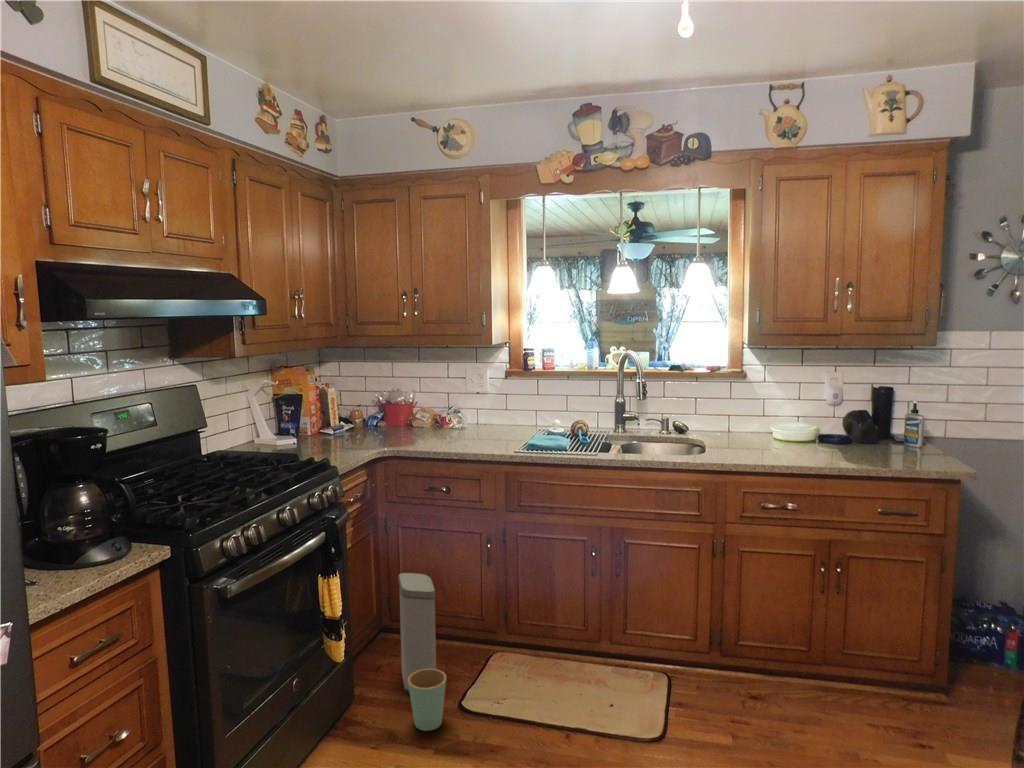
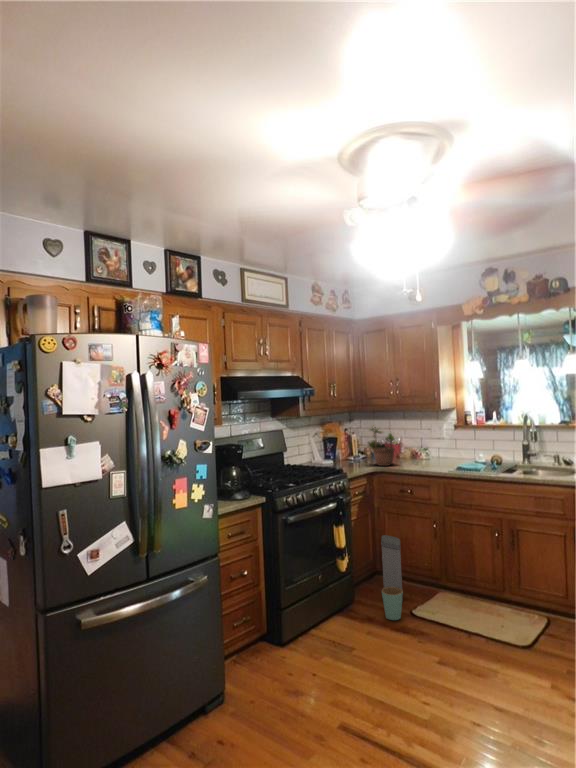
potted plant: none [363,366,422,446] -> present [368,425,397,466]

